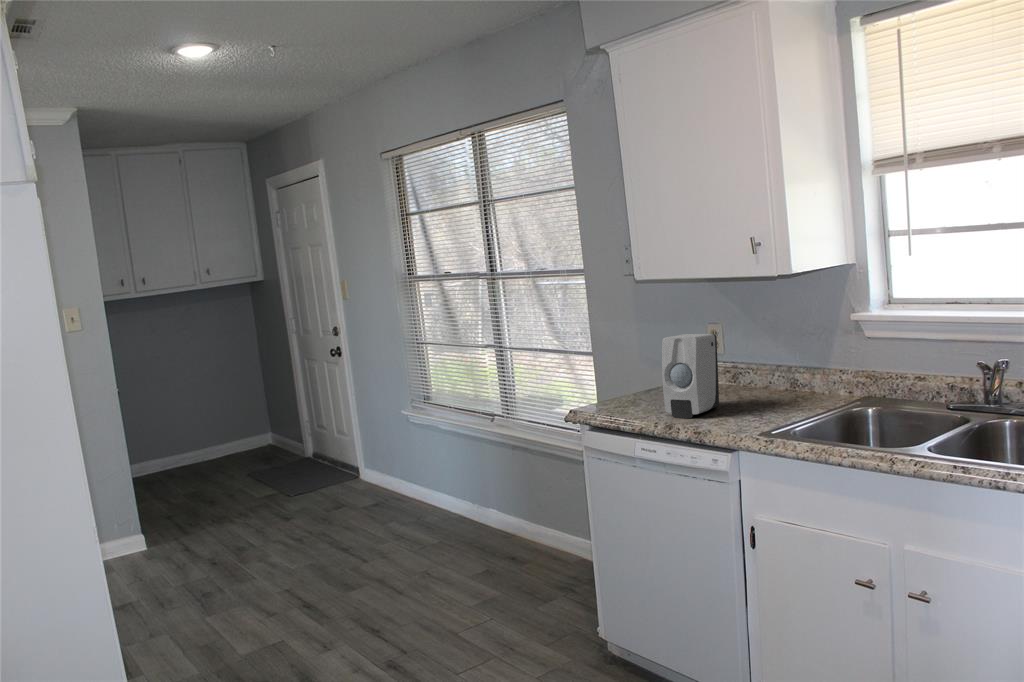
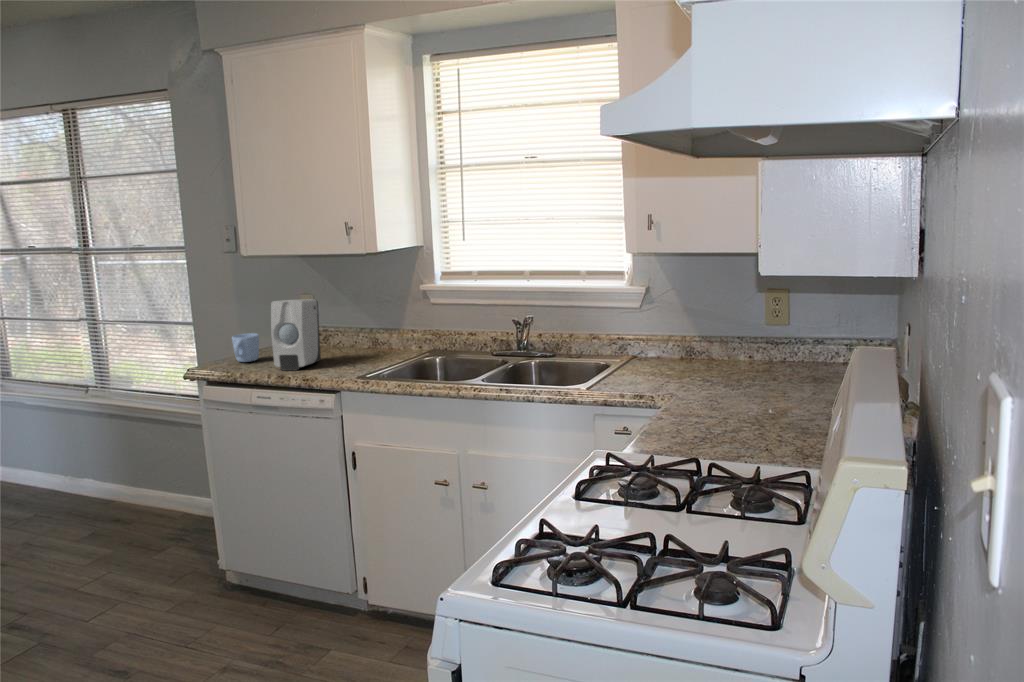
mug: none [622,370,651,403] -> present [232,333,259,362]

